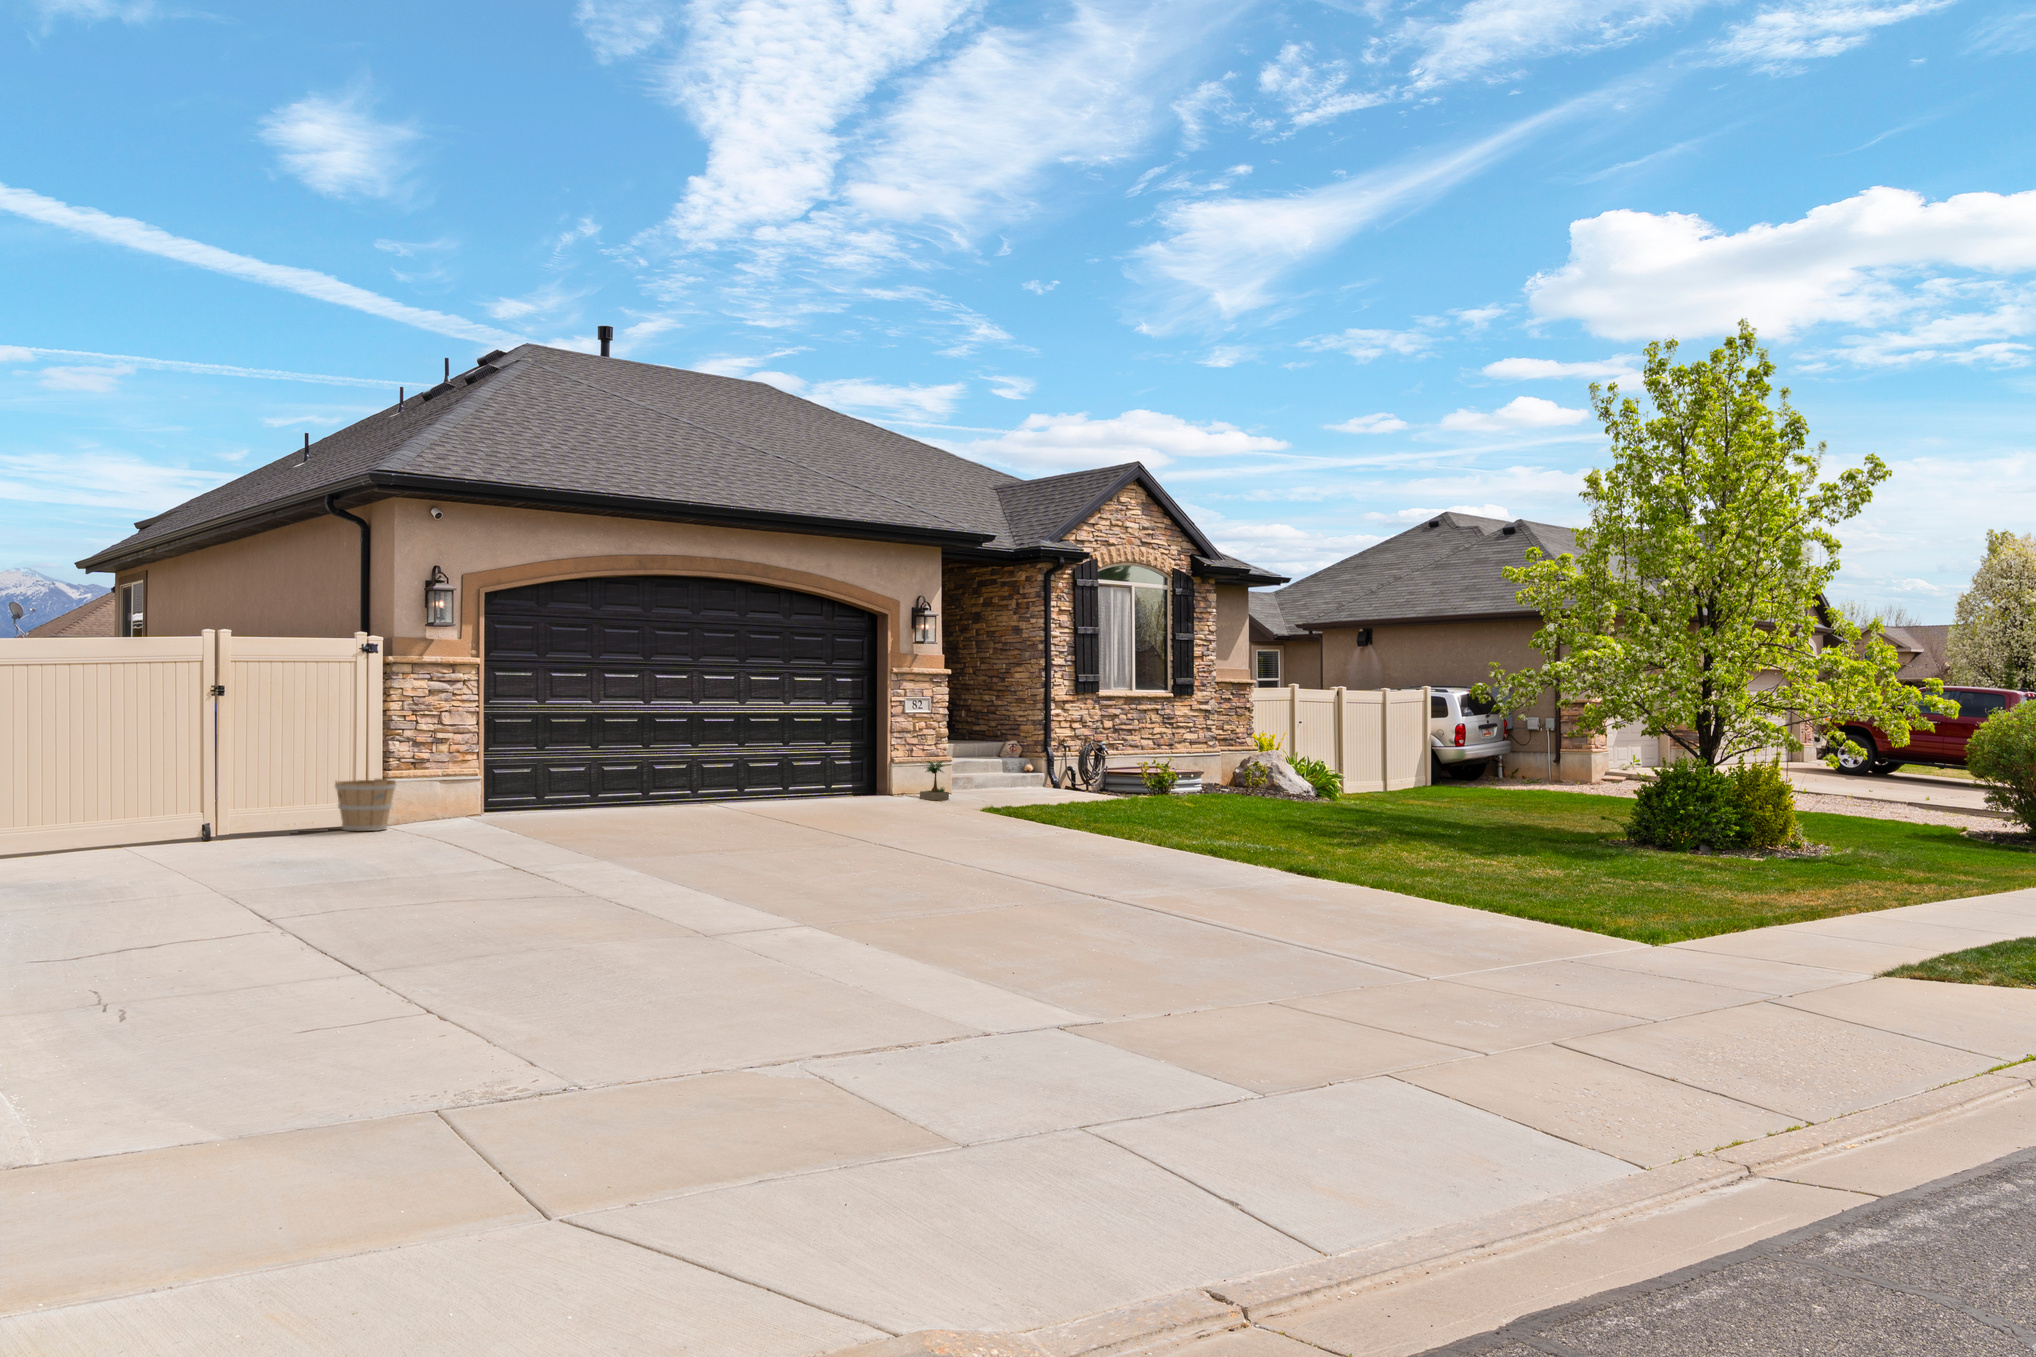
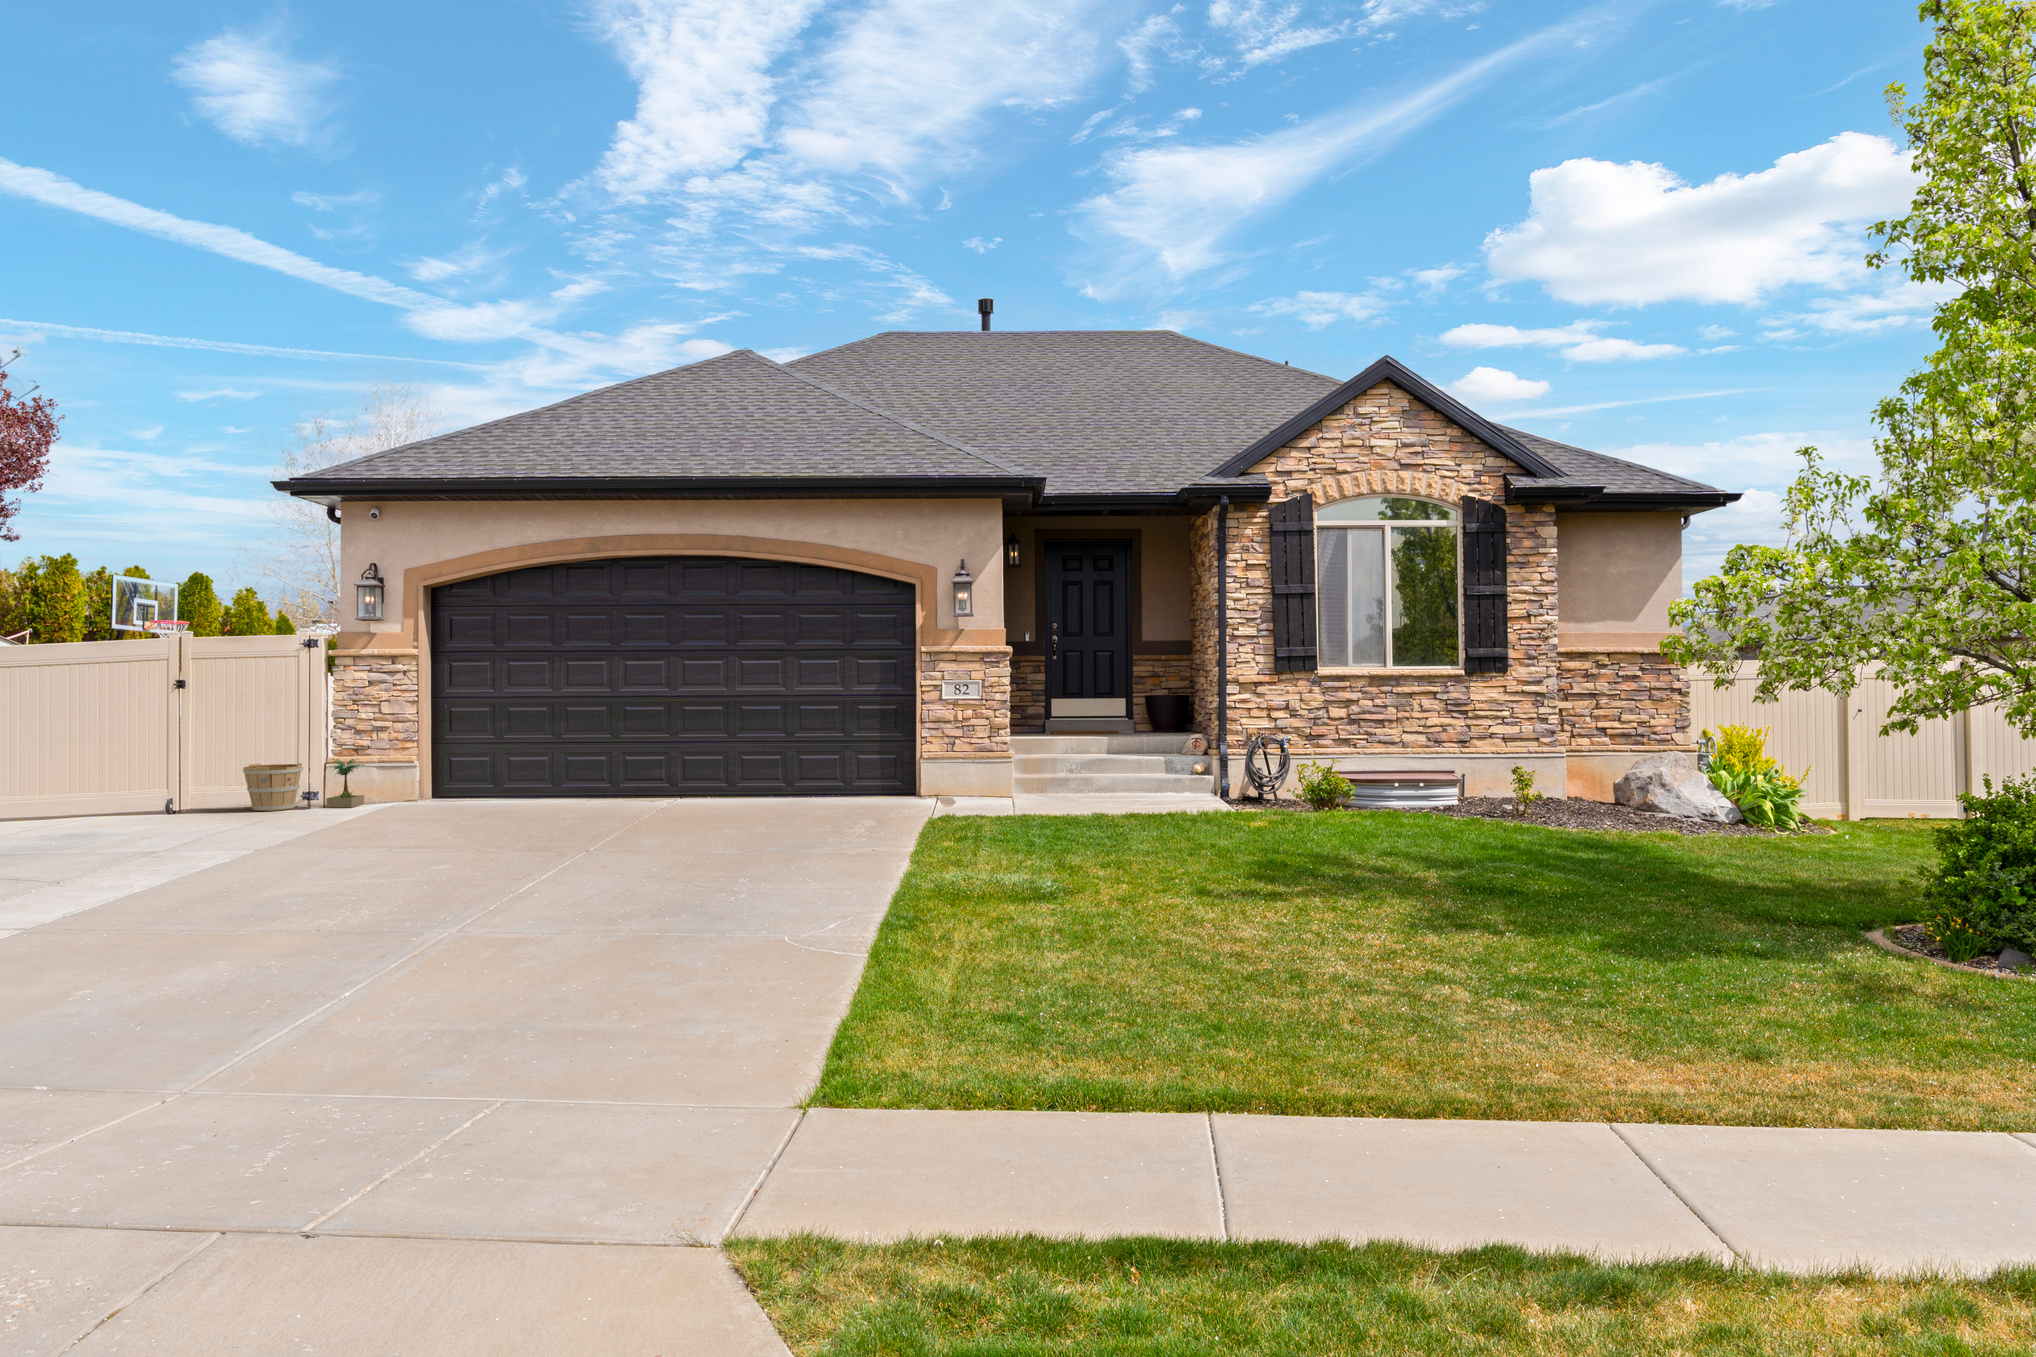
potted plant: present [920,761,949,800] -> present [326,759,364,807]

